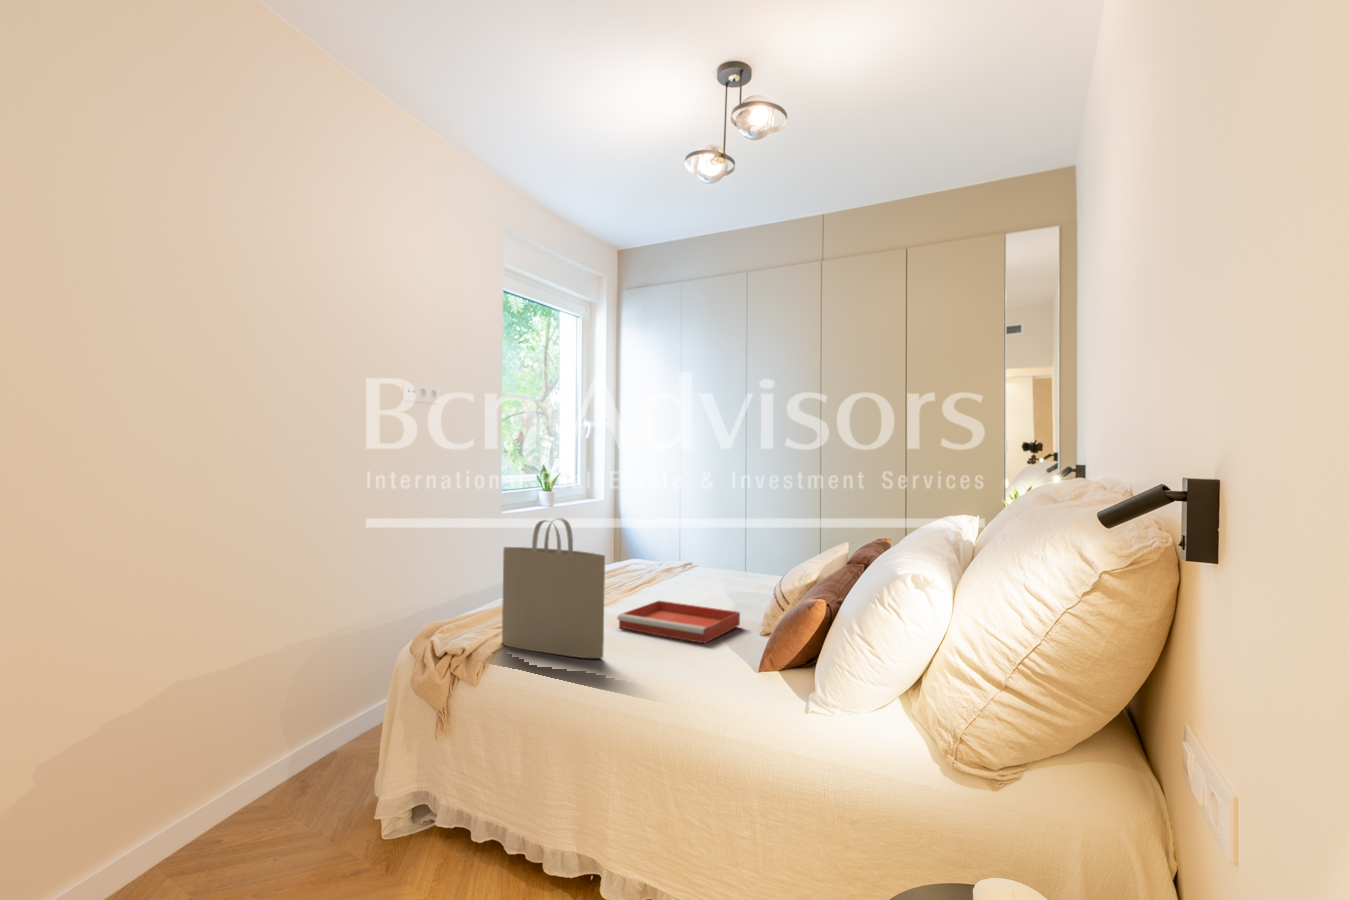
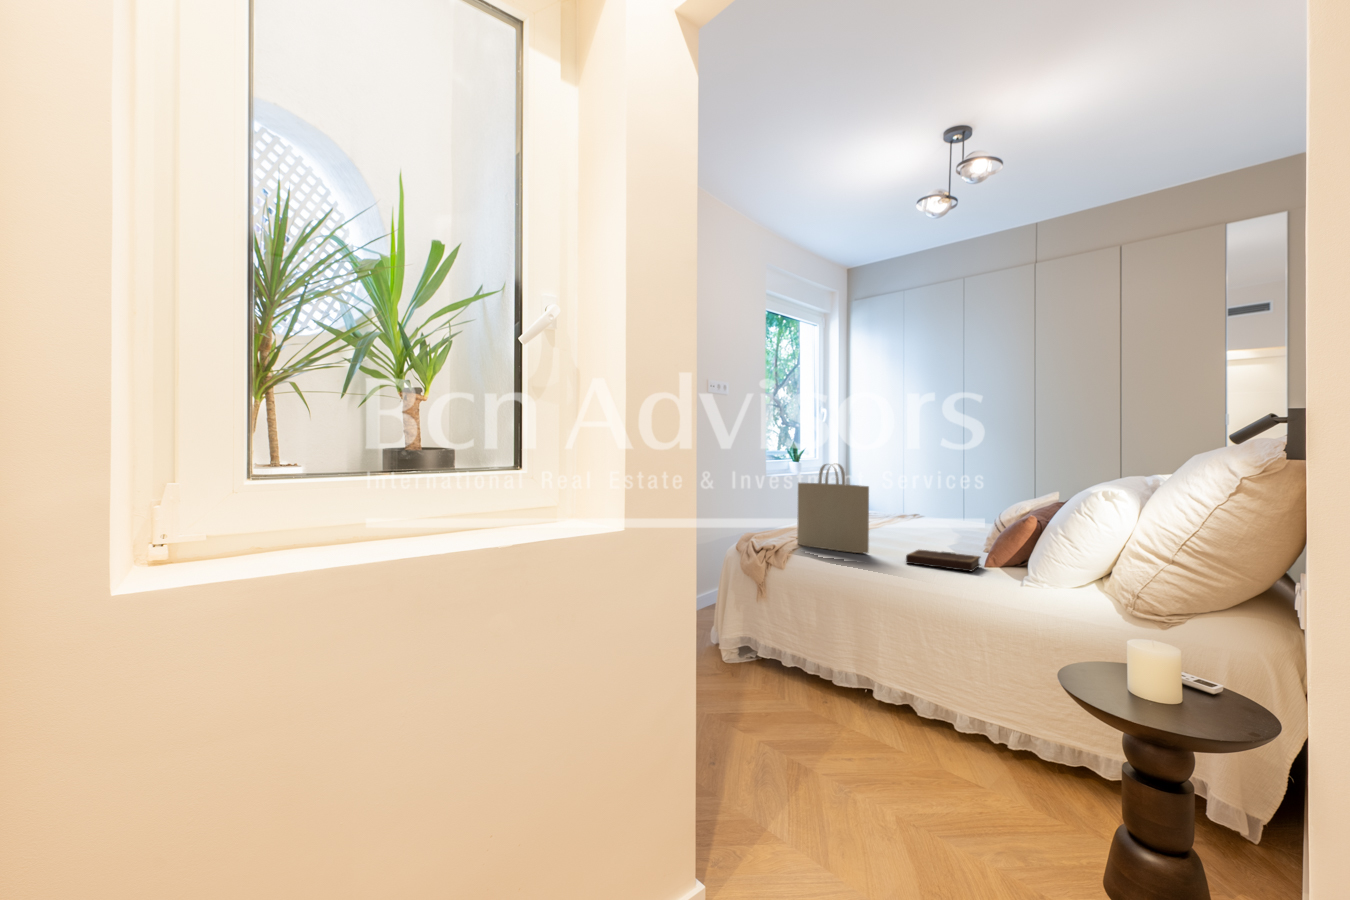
tray: present [617,601,740,643] -> none [872,529,966,553]
notebook: none [653,648,756,689] -> present [906,550,980,572]

